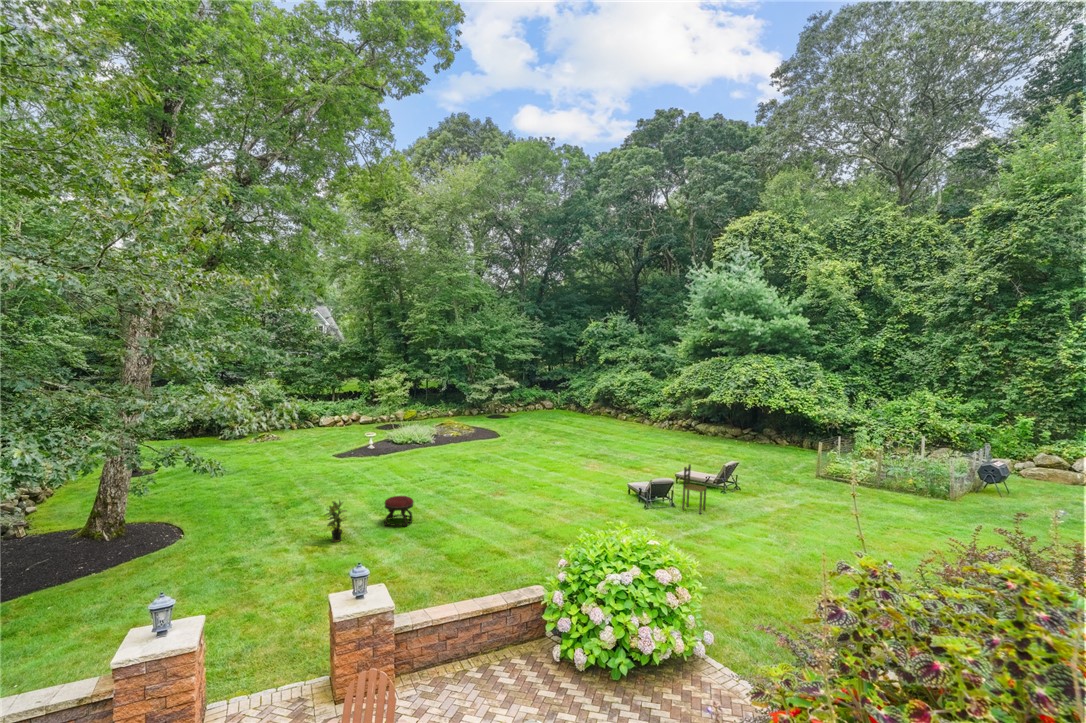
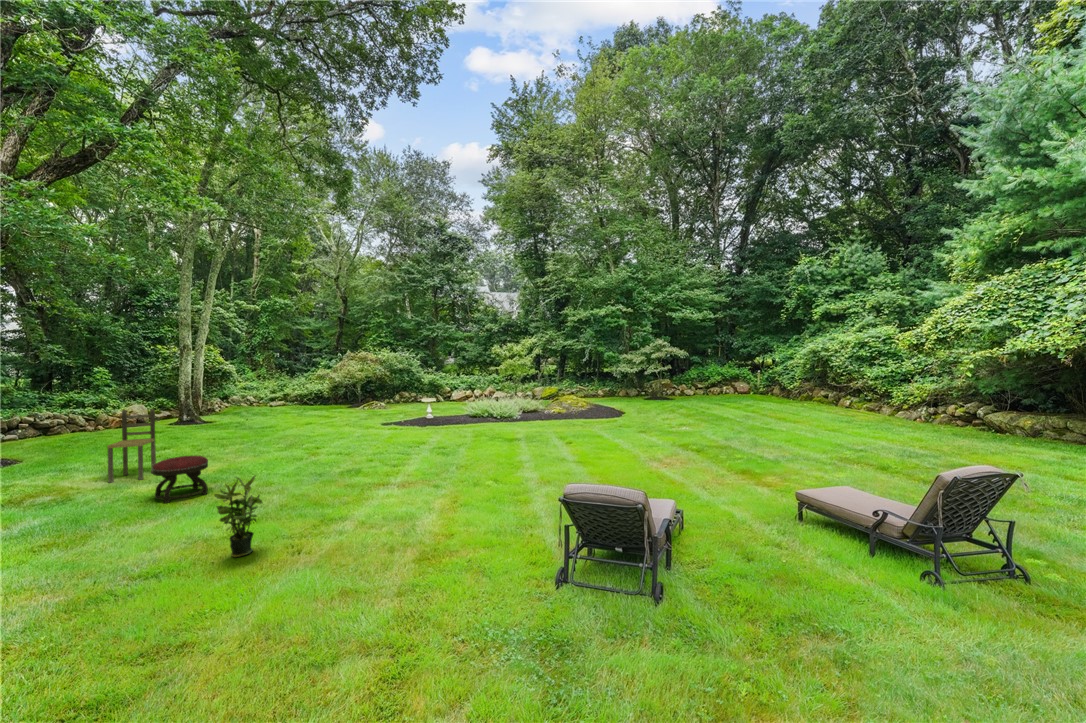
chair: present [682,464,706,514] -> present [107,409,156,482]
potted plant: present [325,500,346,542] -> present [214,476,262,557]

